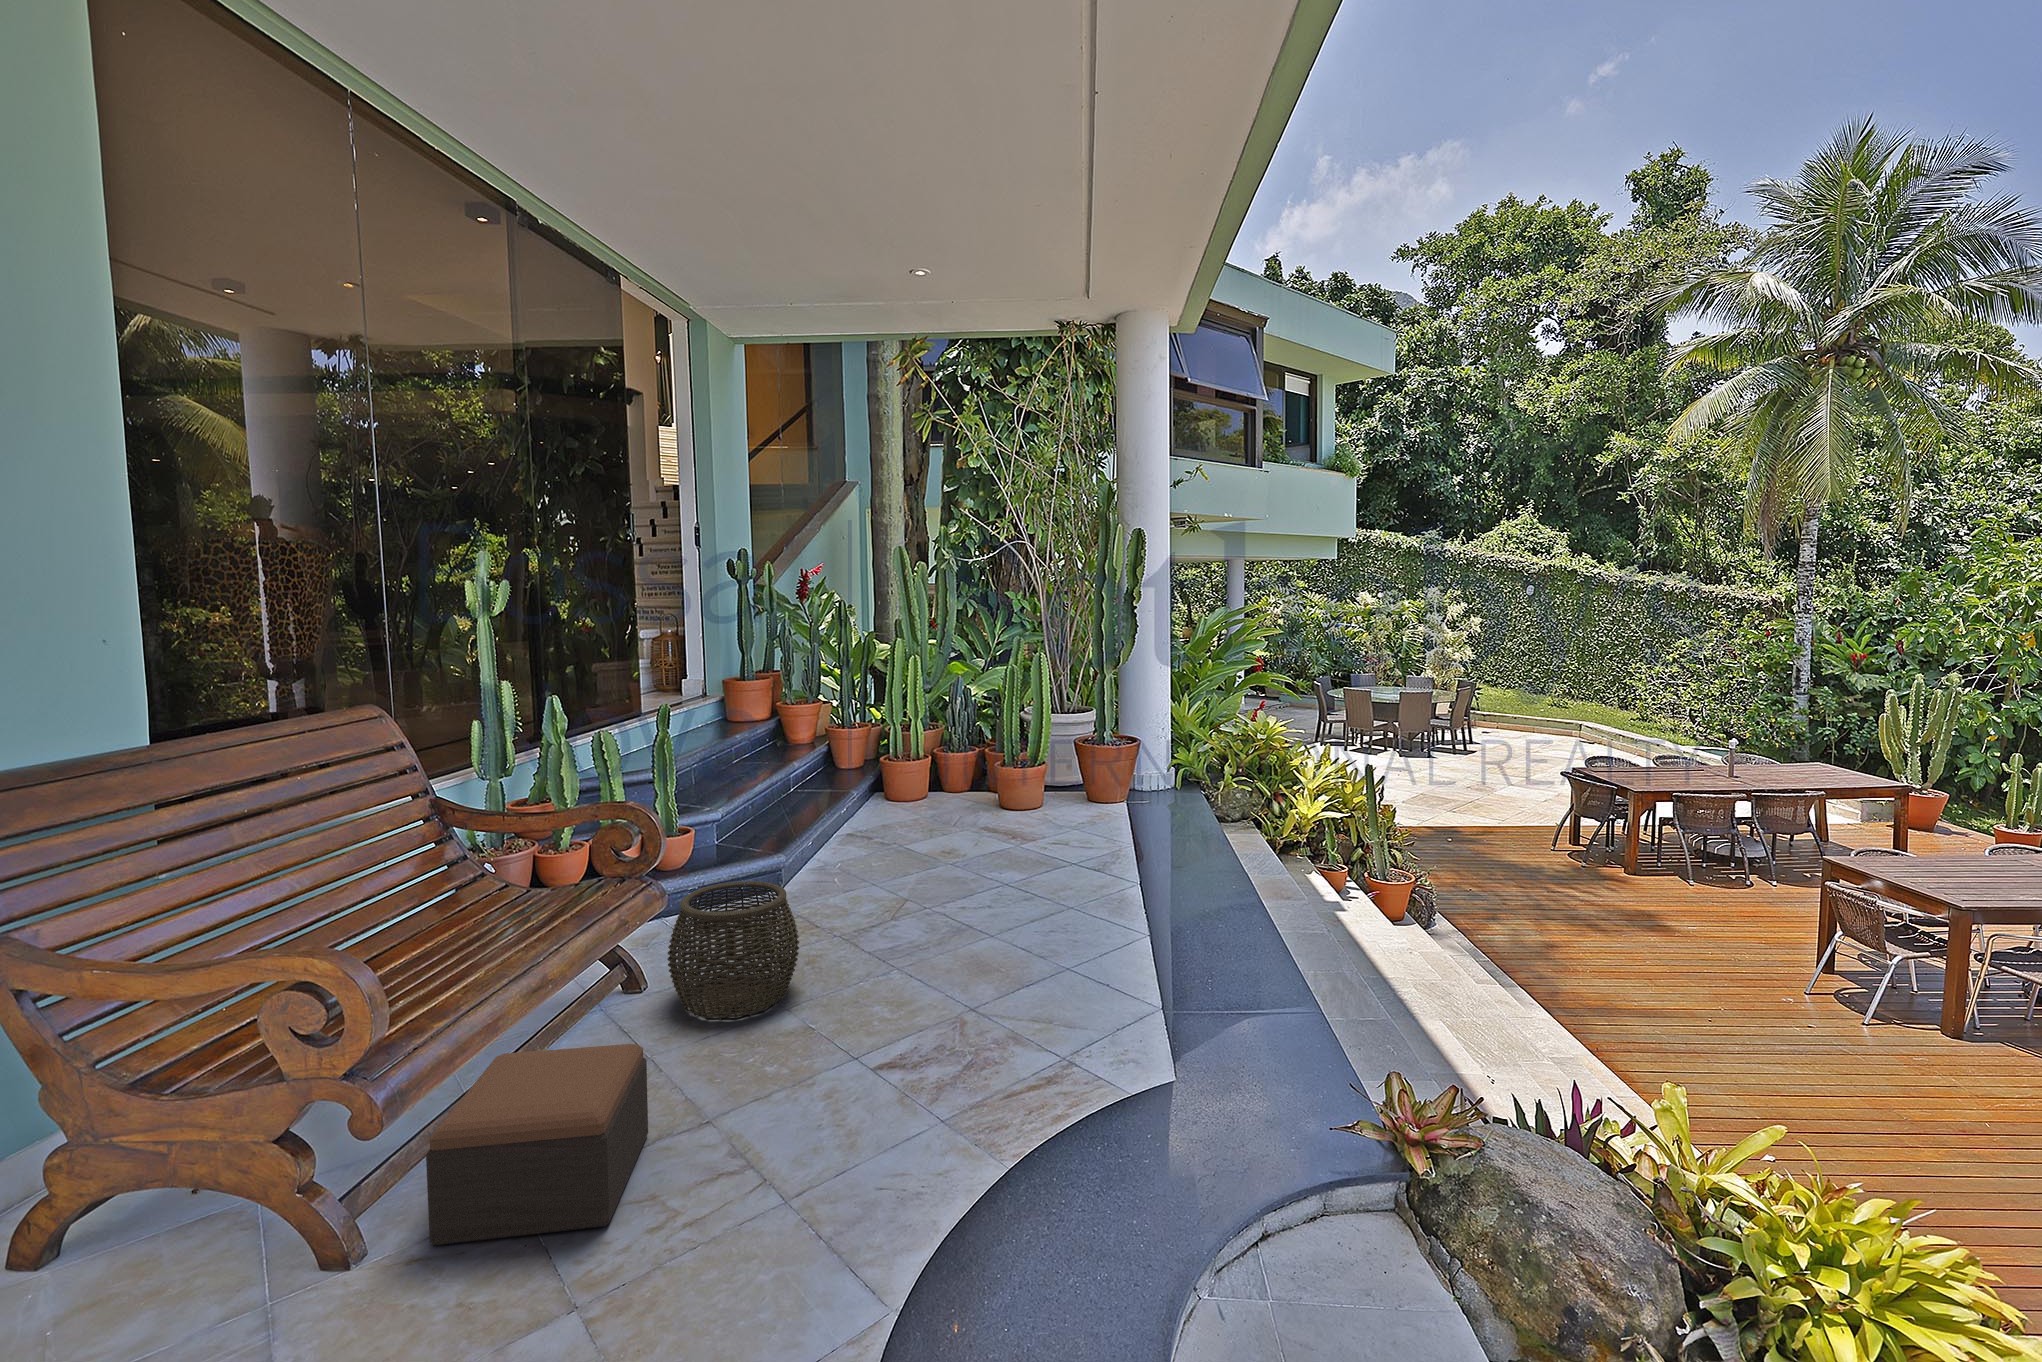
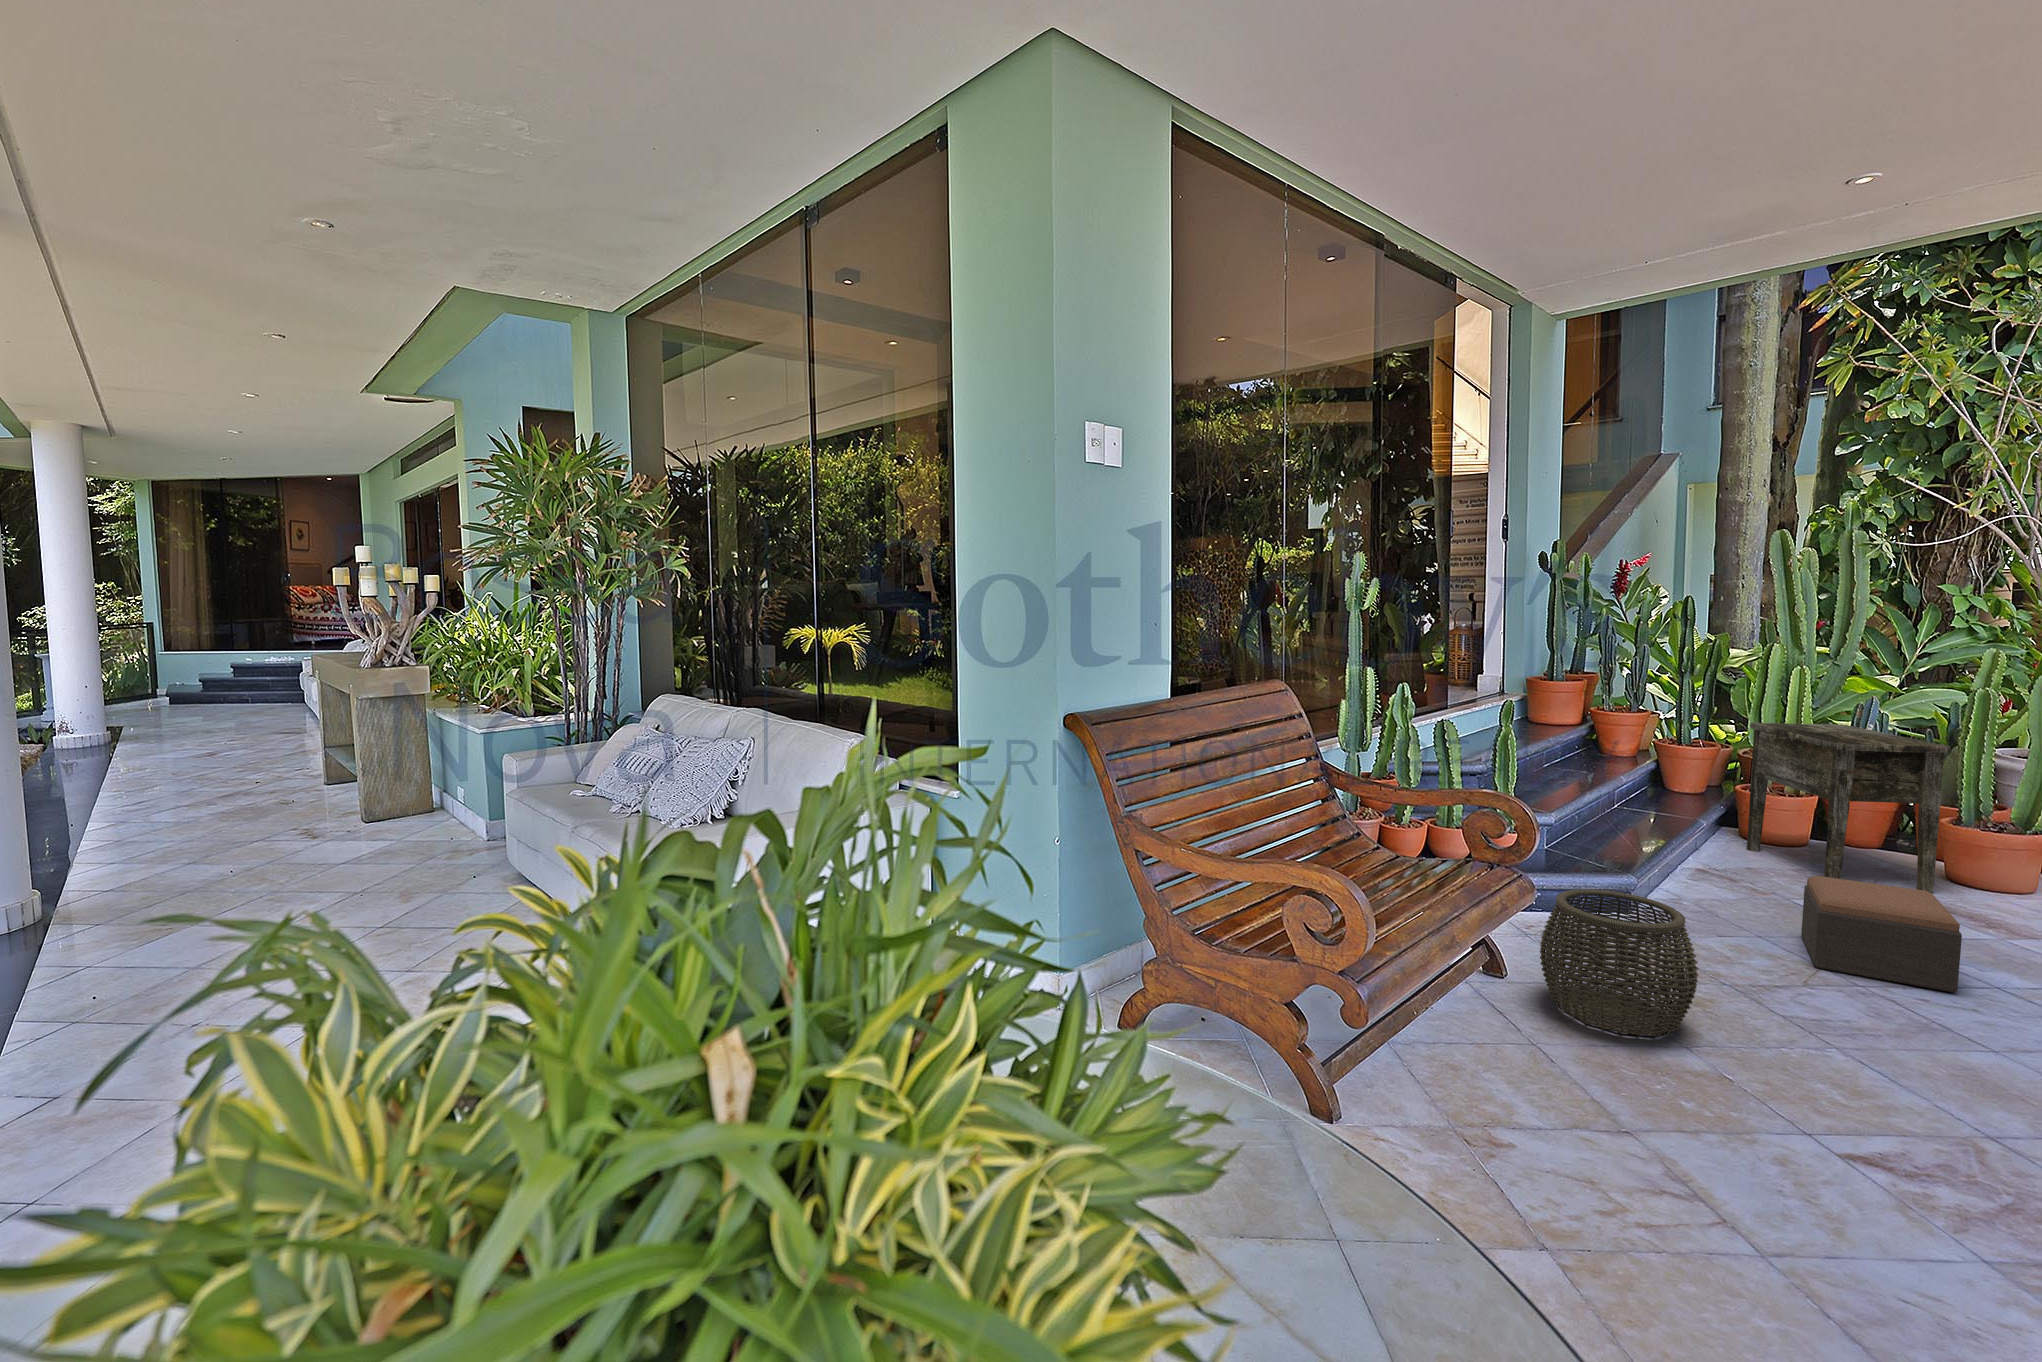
side table: none [883,701,994,832] -> present [1747,723,1951,892]
footstool: present [426,1044,648,1245] -> present [1801,876,1962,993]

